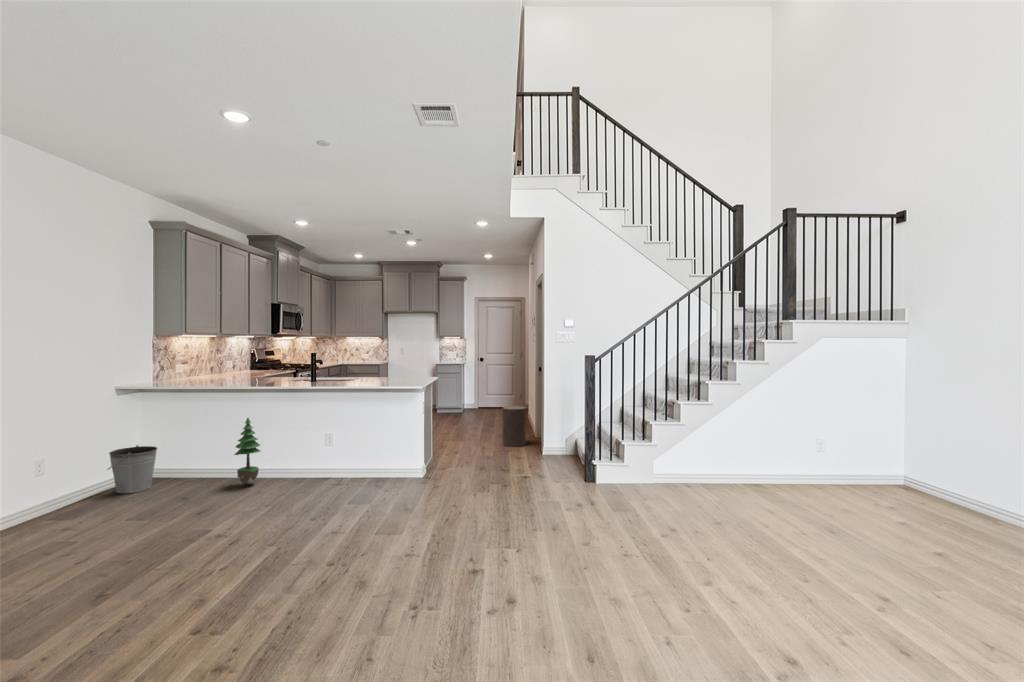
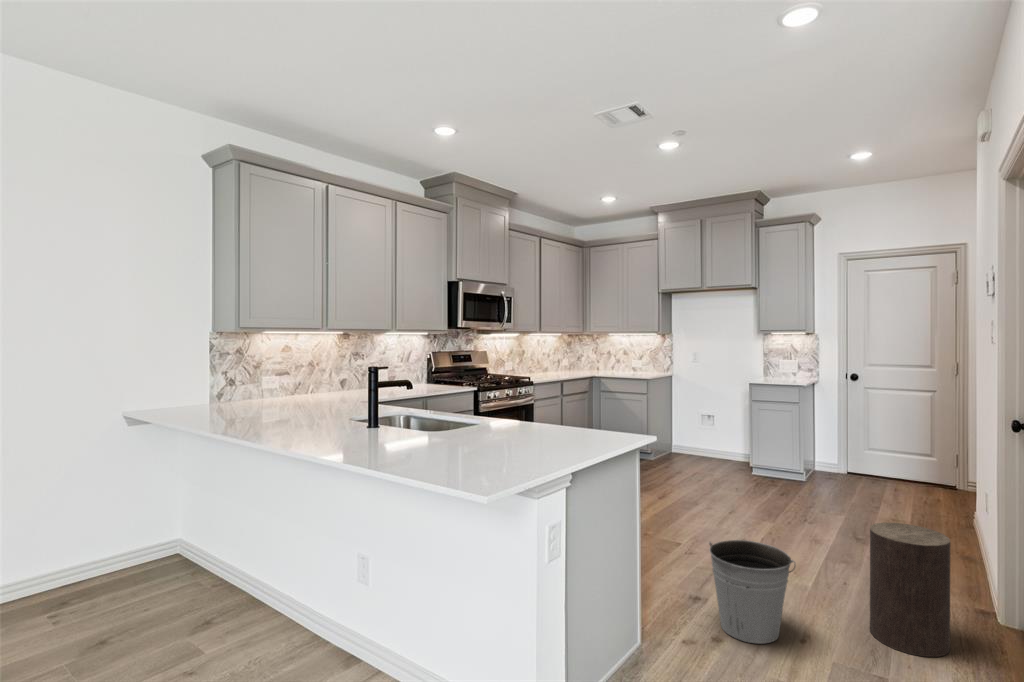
potted tree: present [234,418,260,485] -> none [211,491,265,626]
bucket: present [107,445,157,493] -> present [709,540,796,644]

